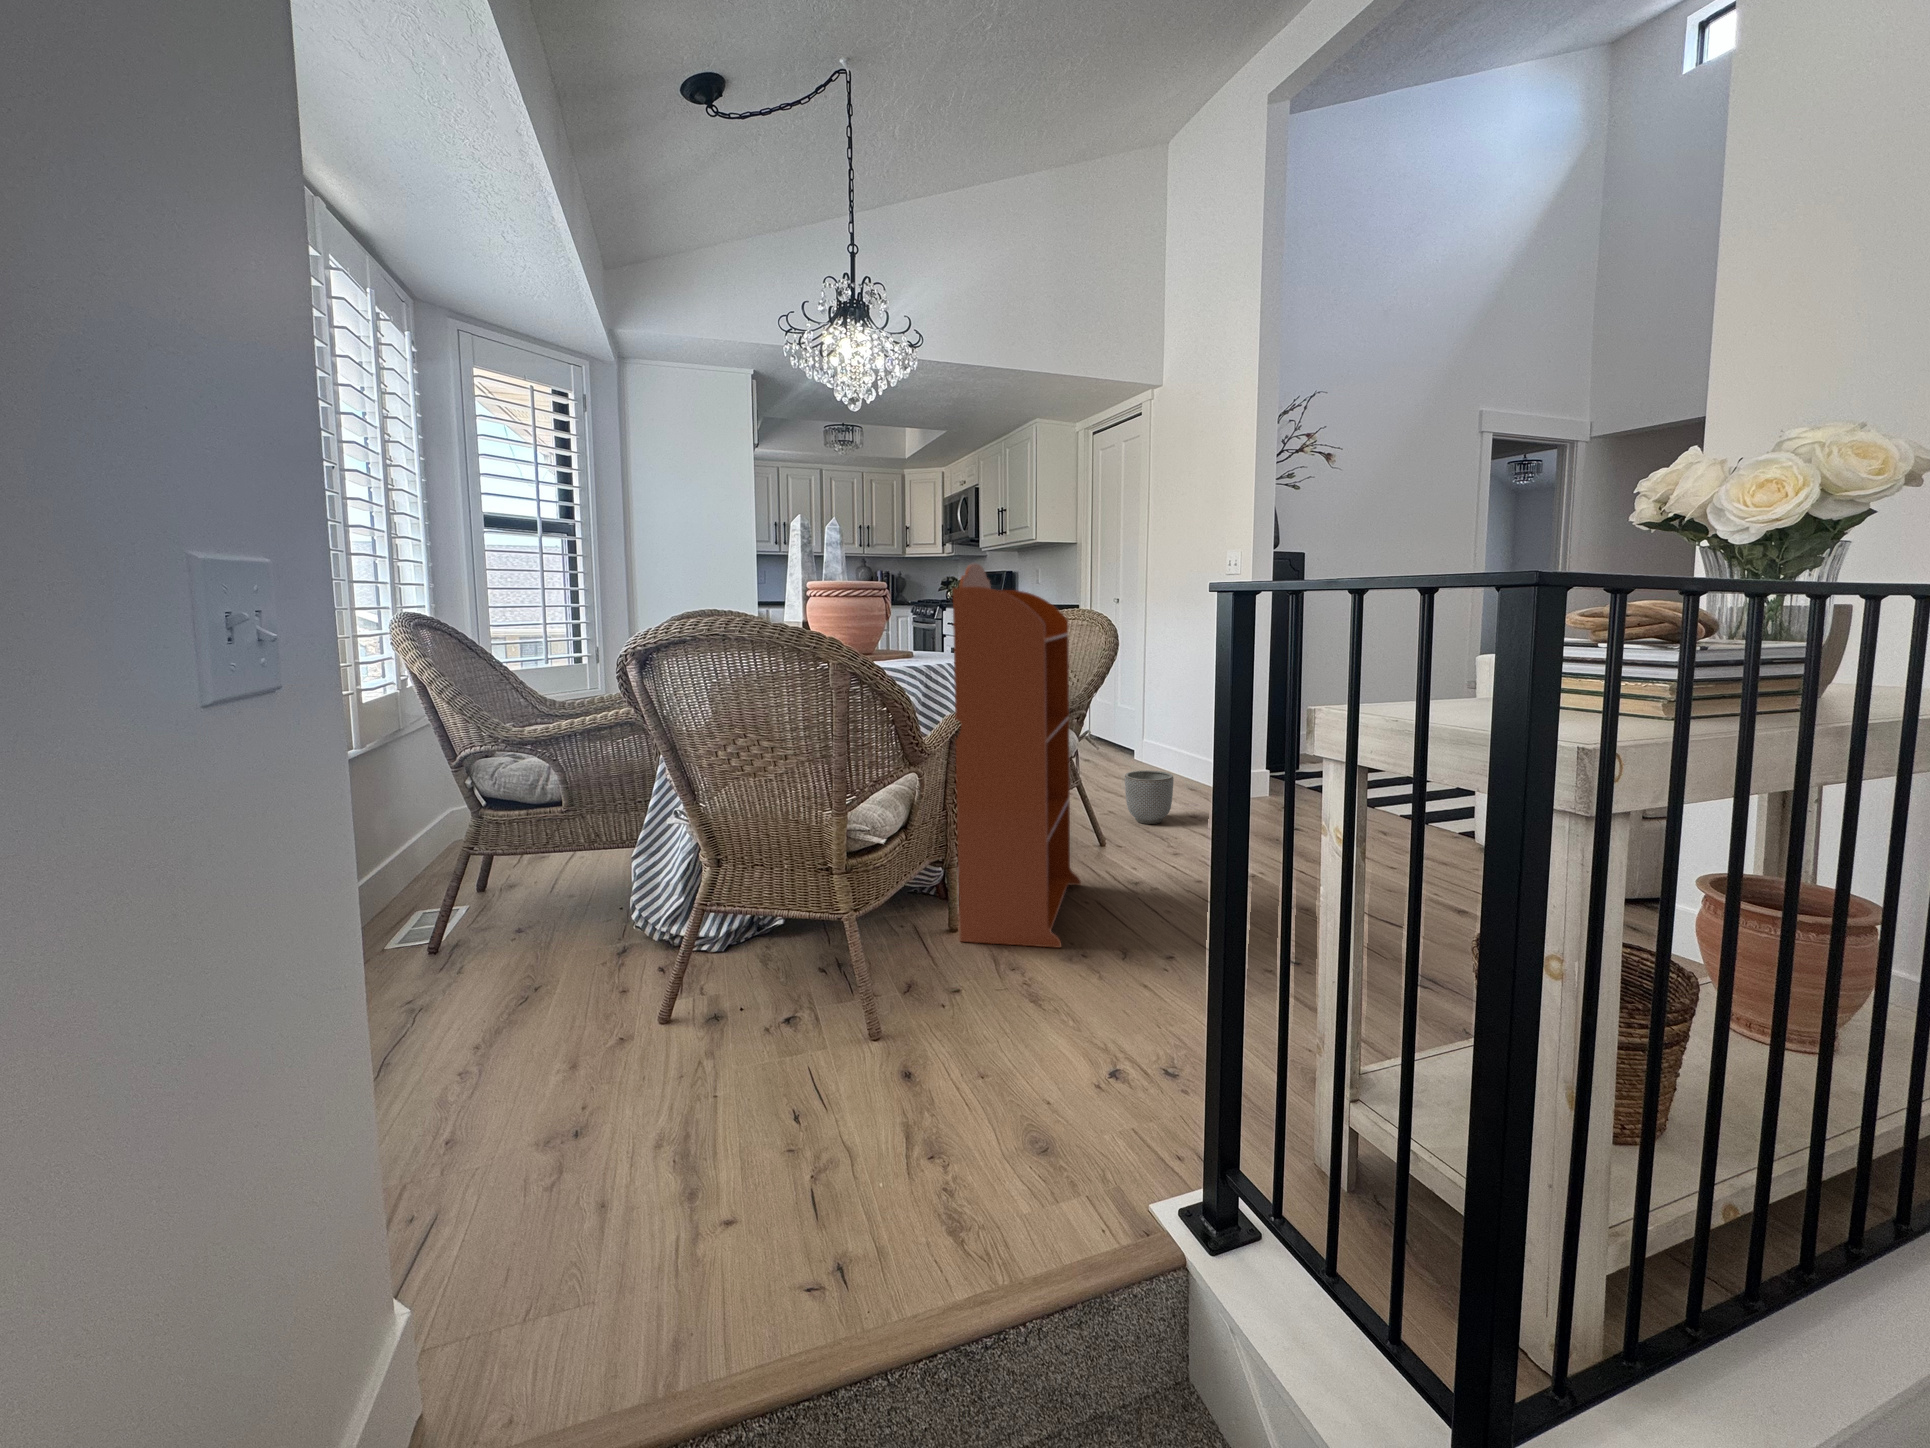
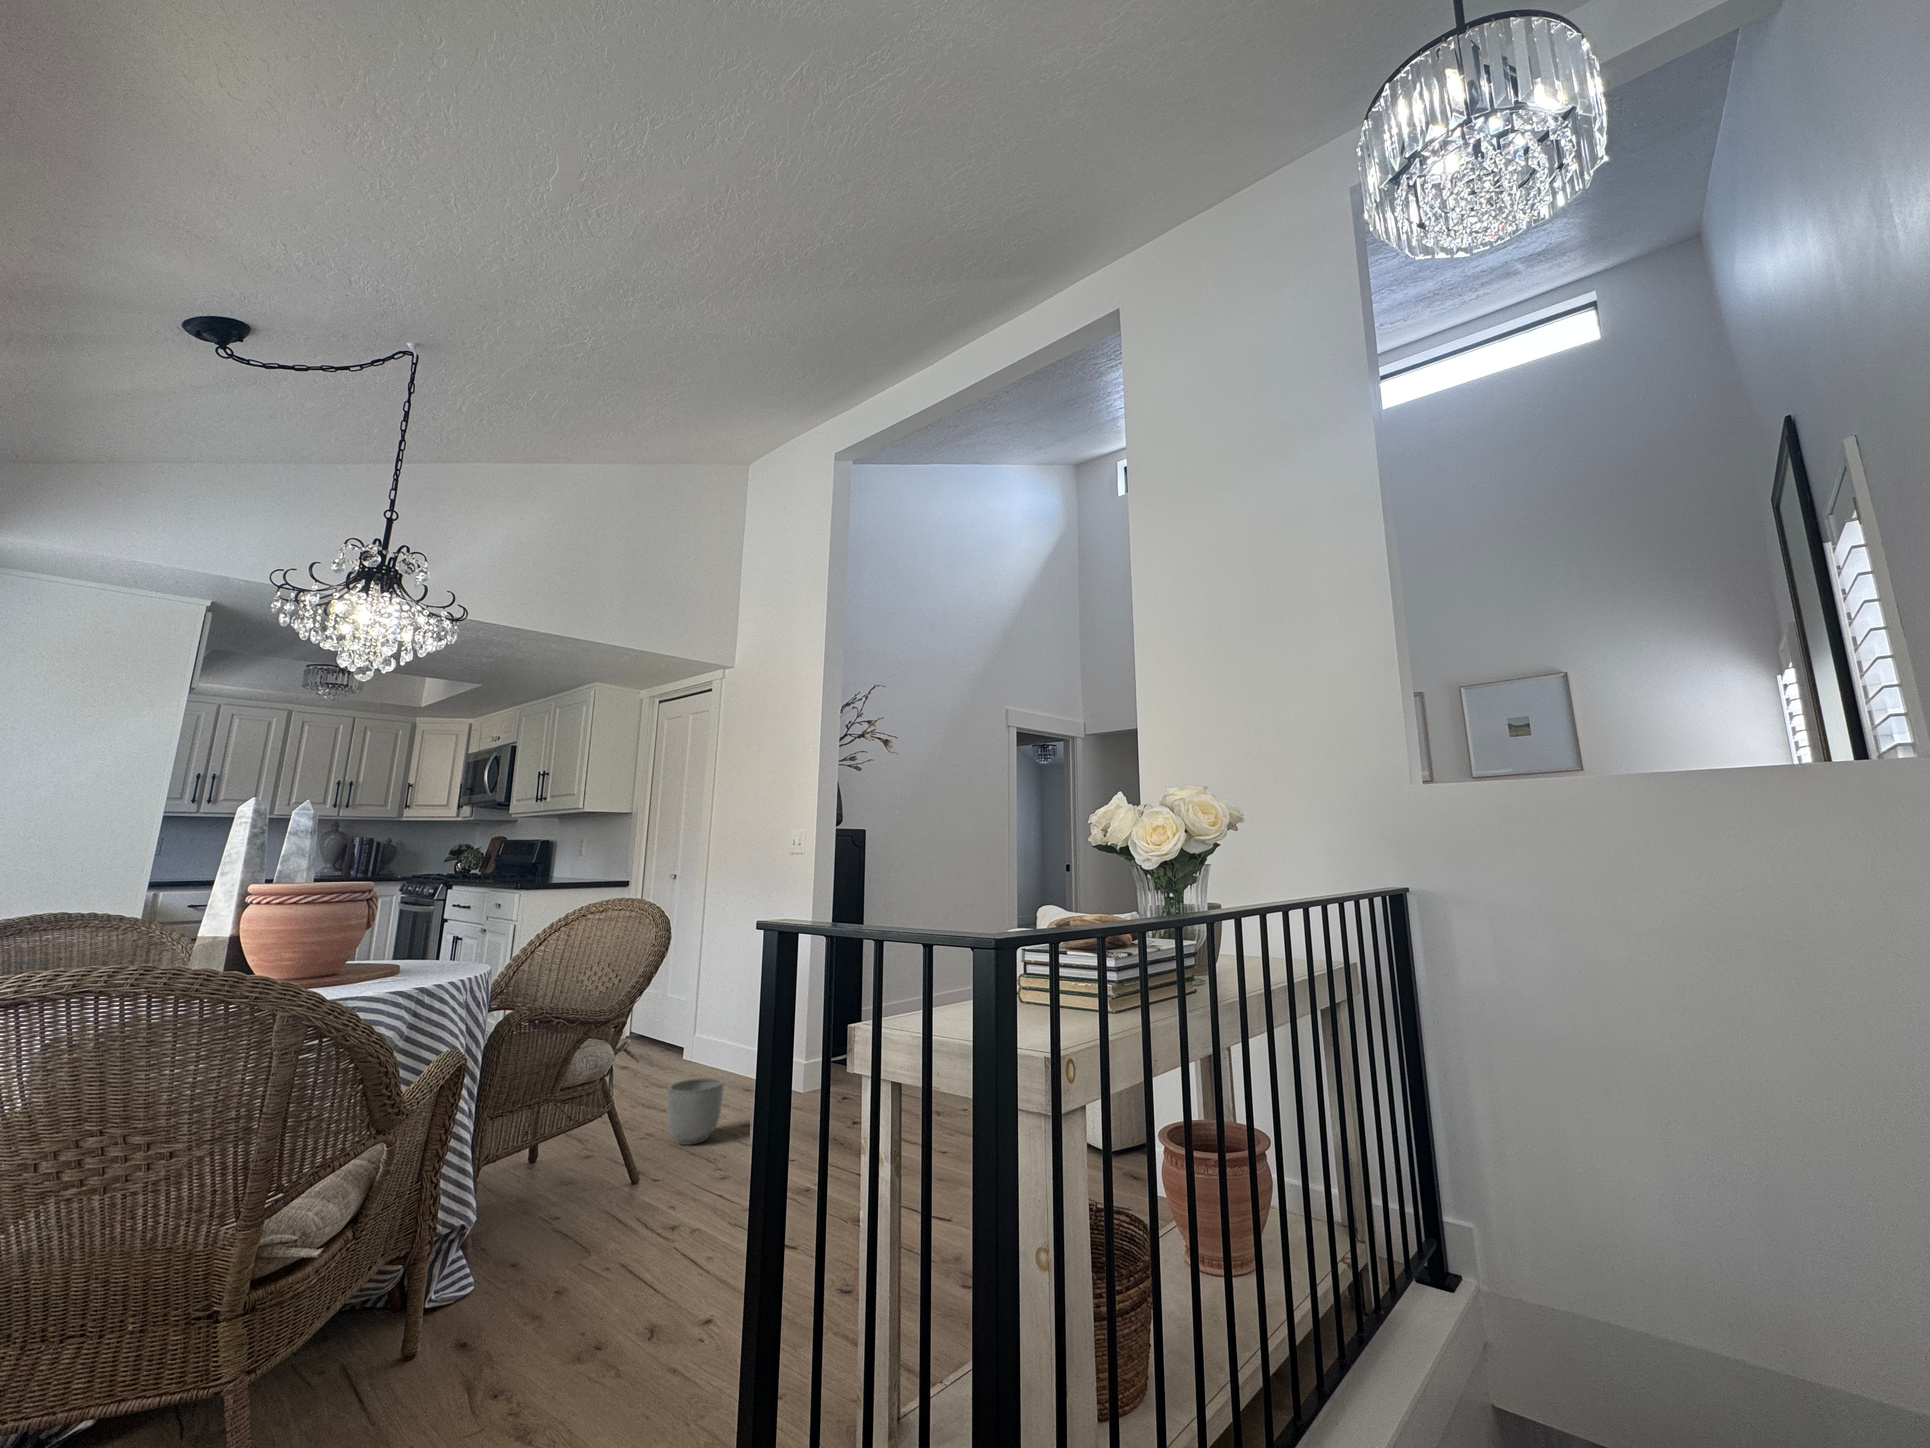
bookcase: present [953,563,1081,948] -> none [417,867,611,1371]

